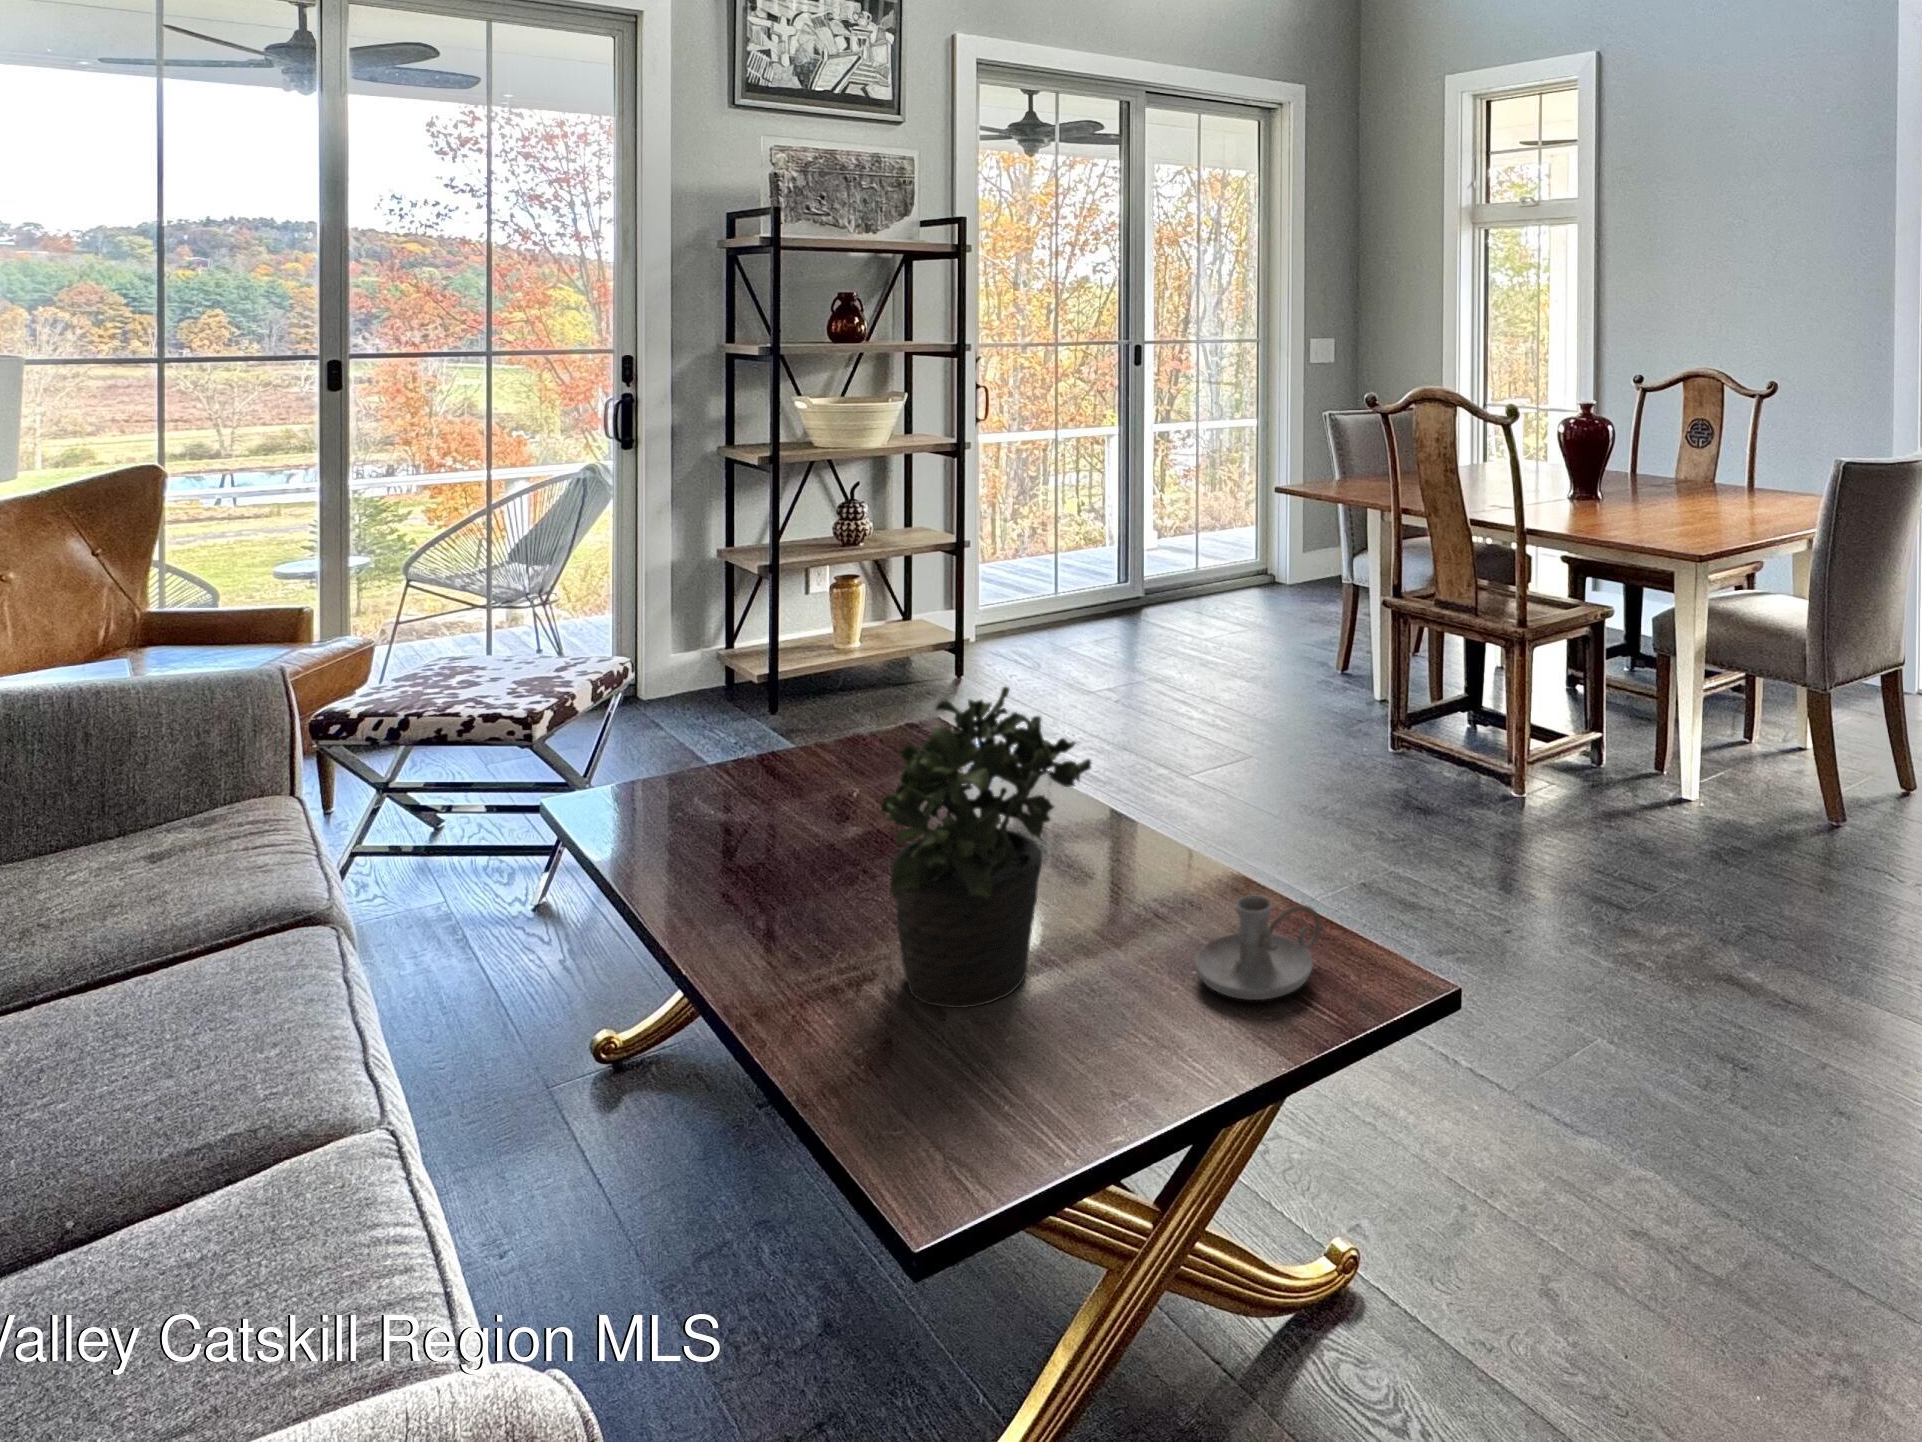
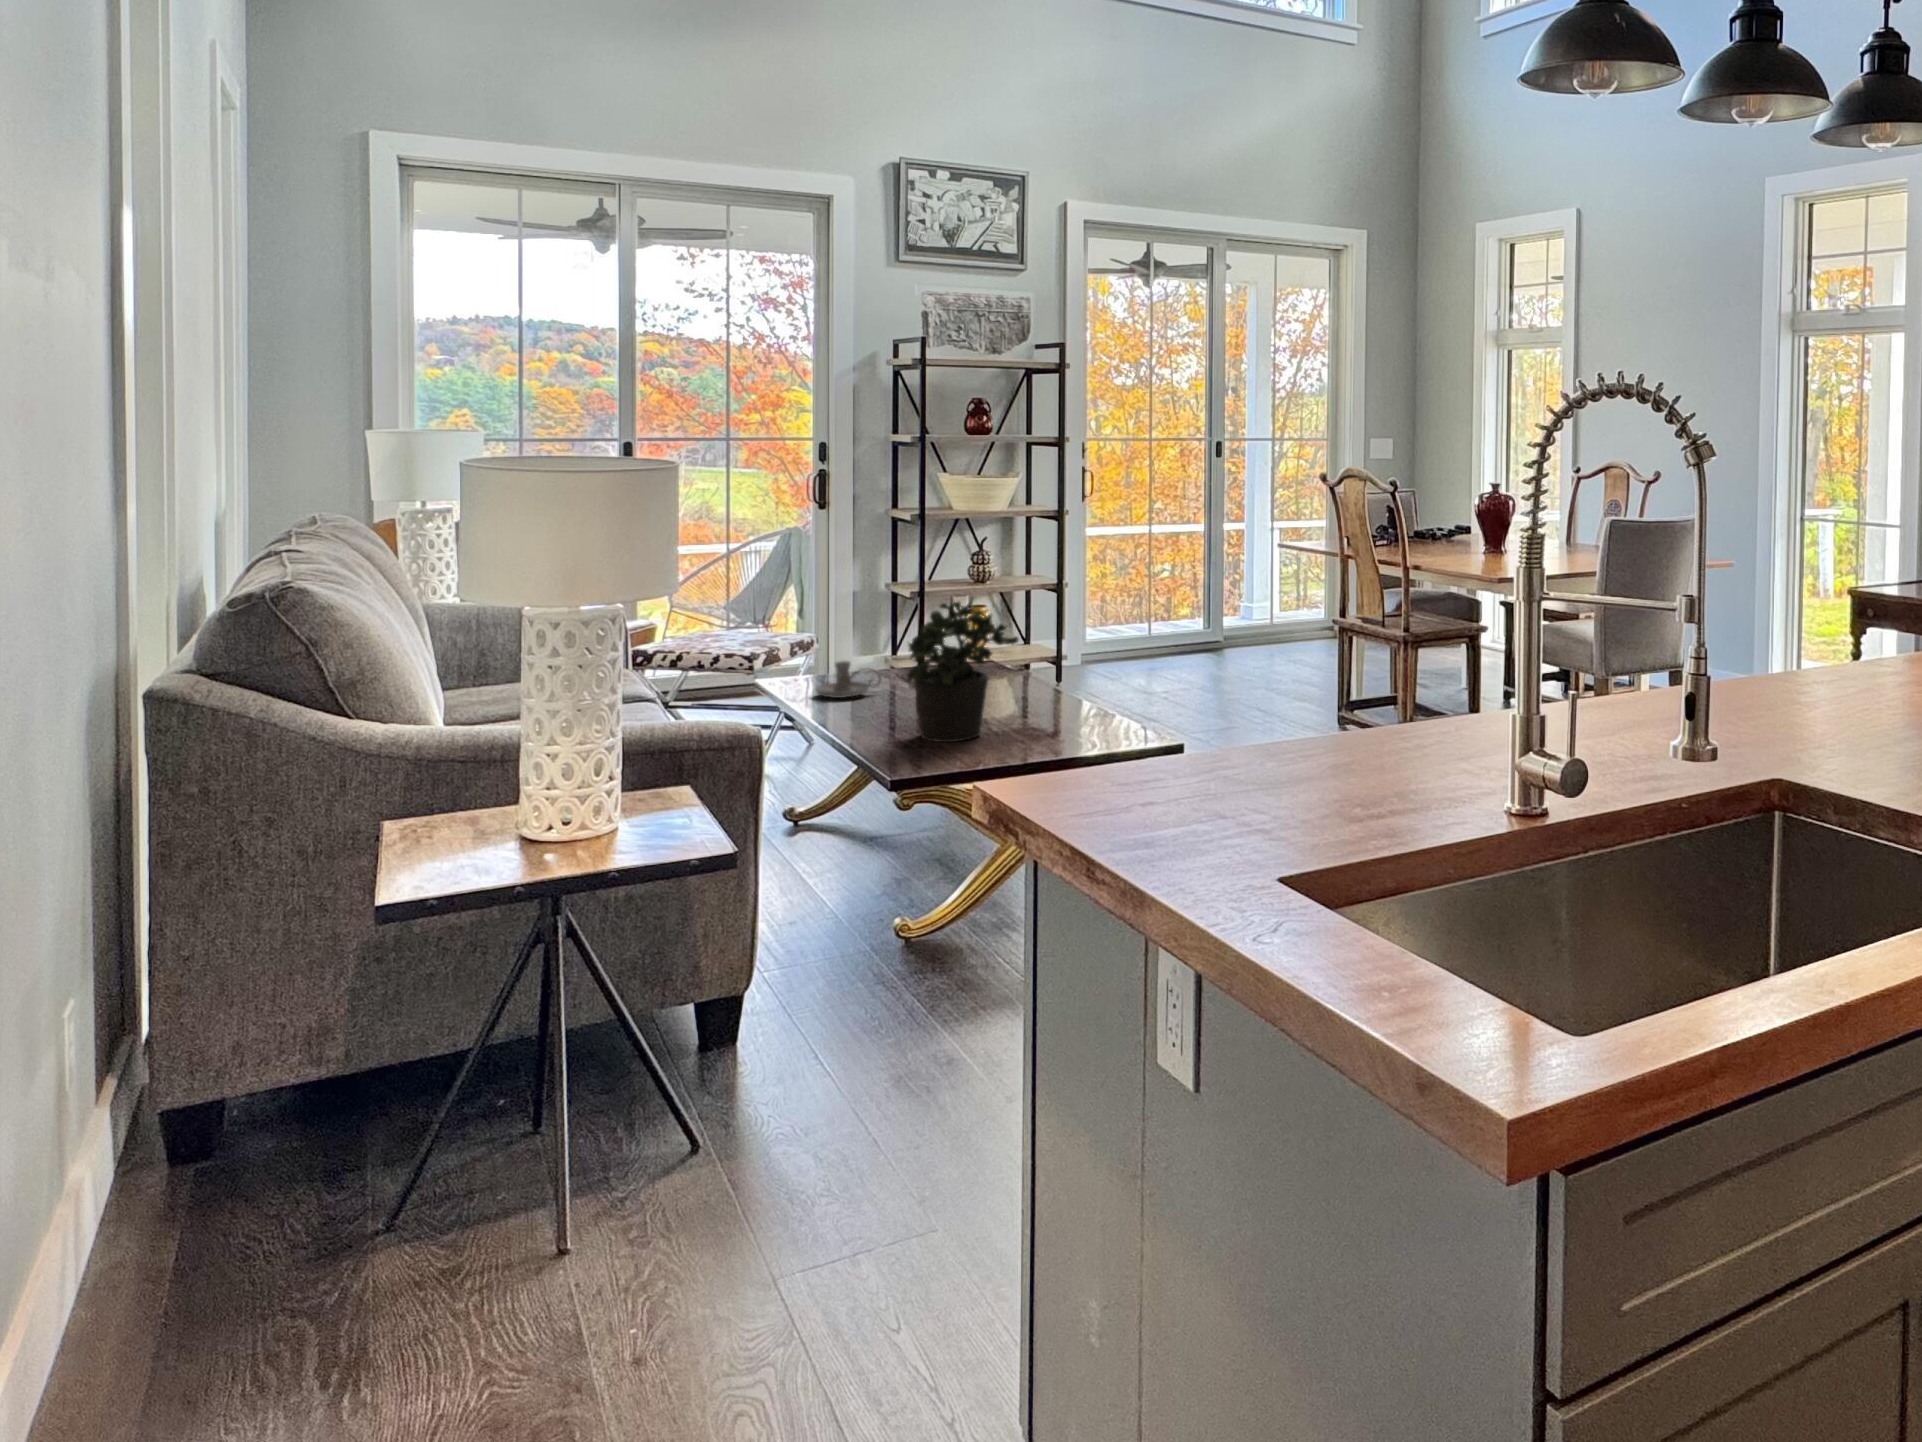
candle holder: present [1195,896,1321,1000] -> present [816,661,881,698]

